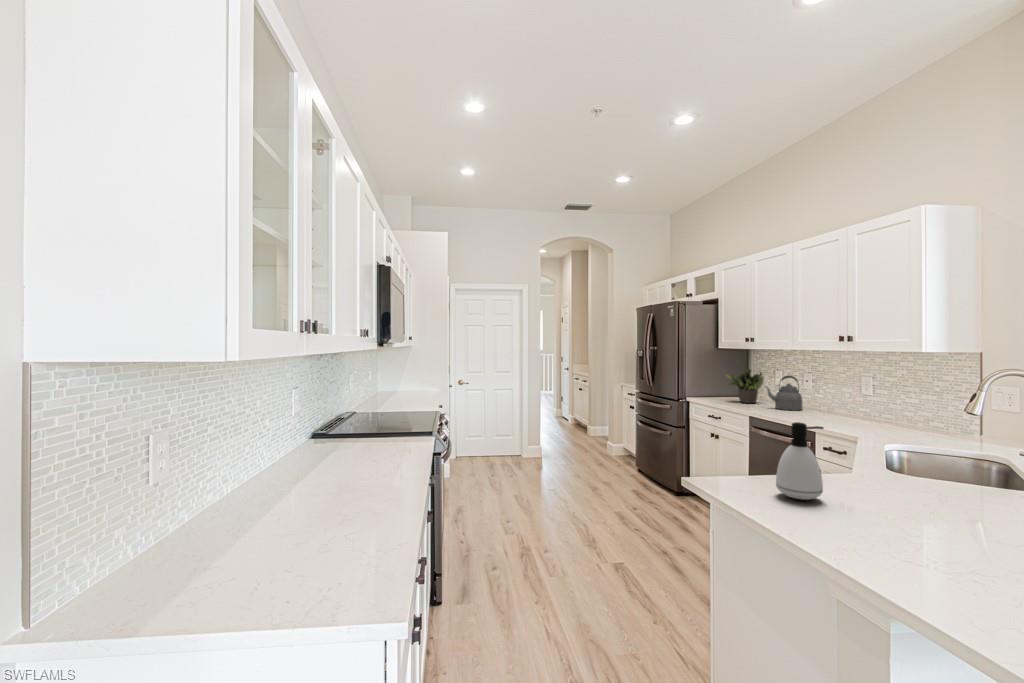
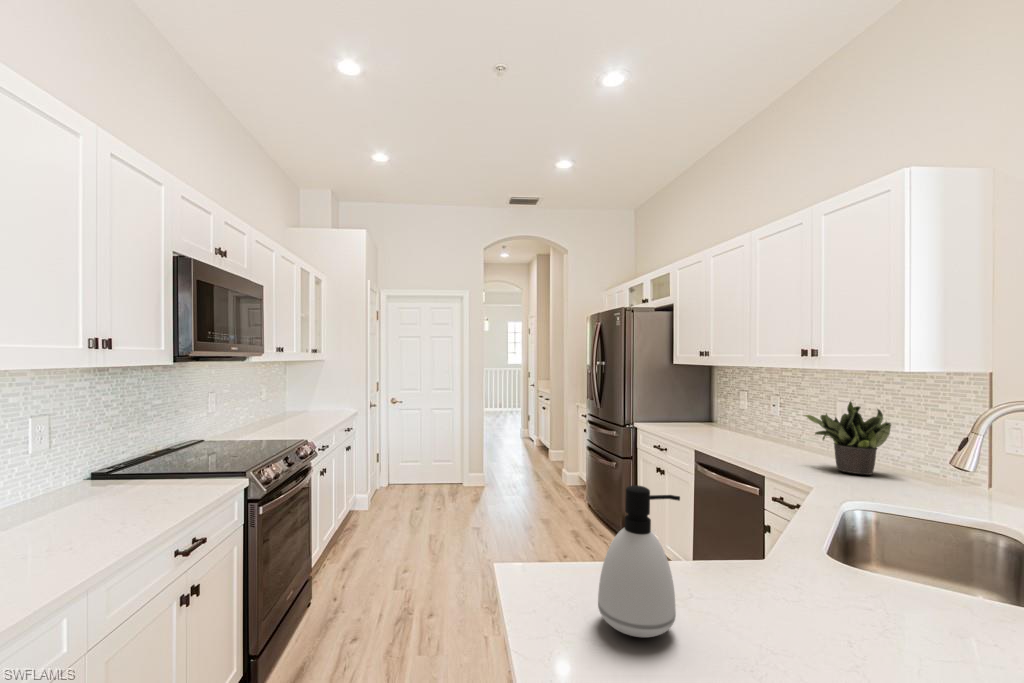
potted plant: present [726,368,764,403] -> present [804,401,891,475]
kettle: present [765,376,802,410] -> none [717,398,764,442]

